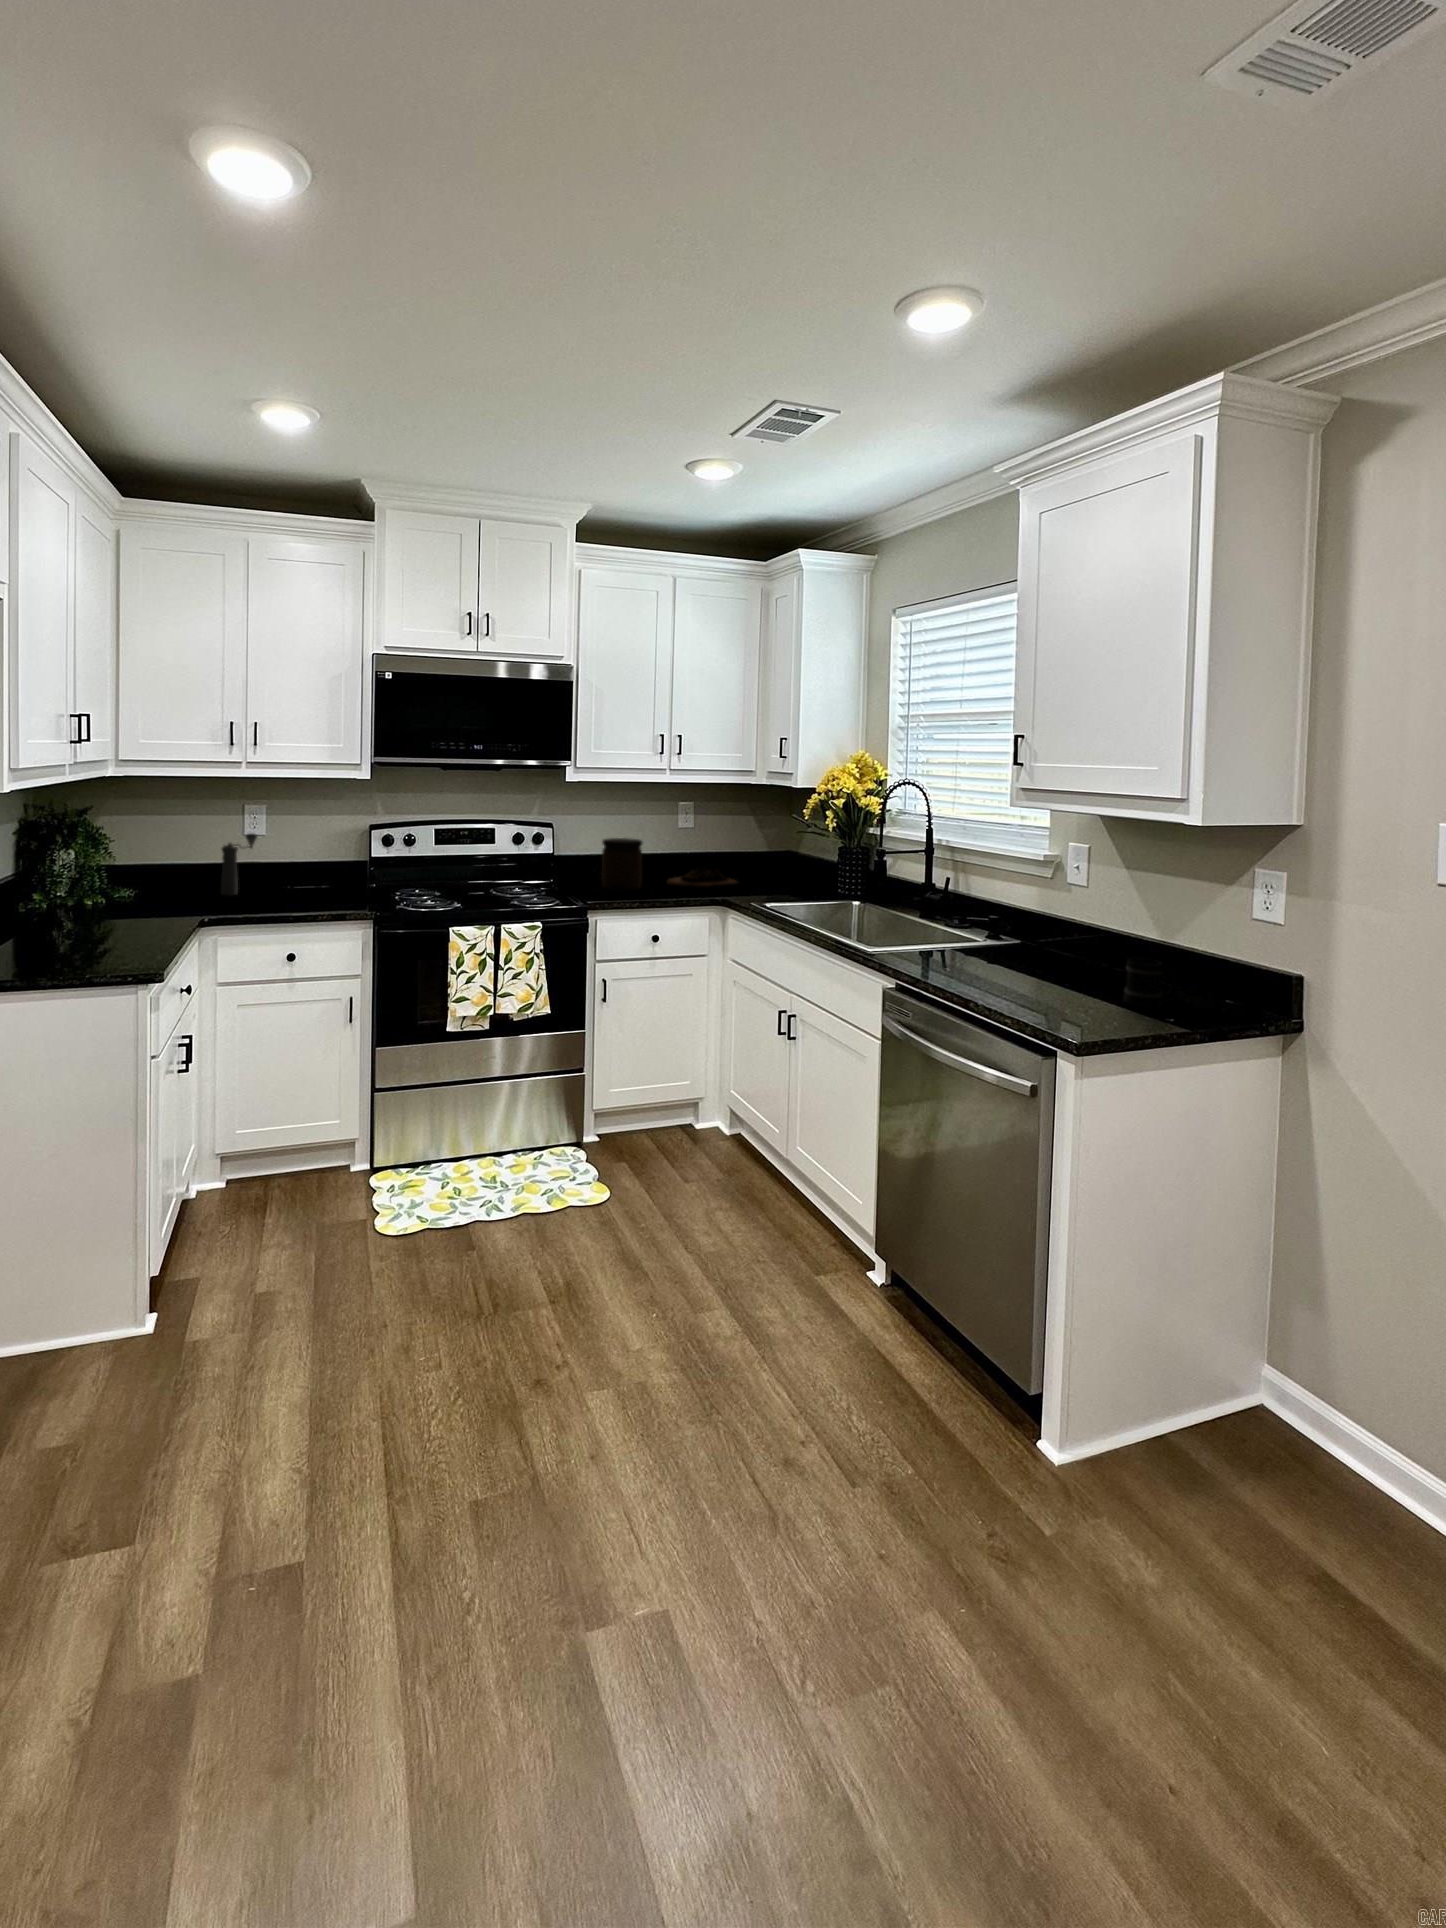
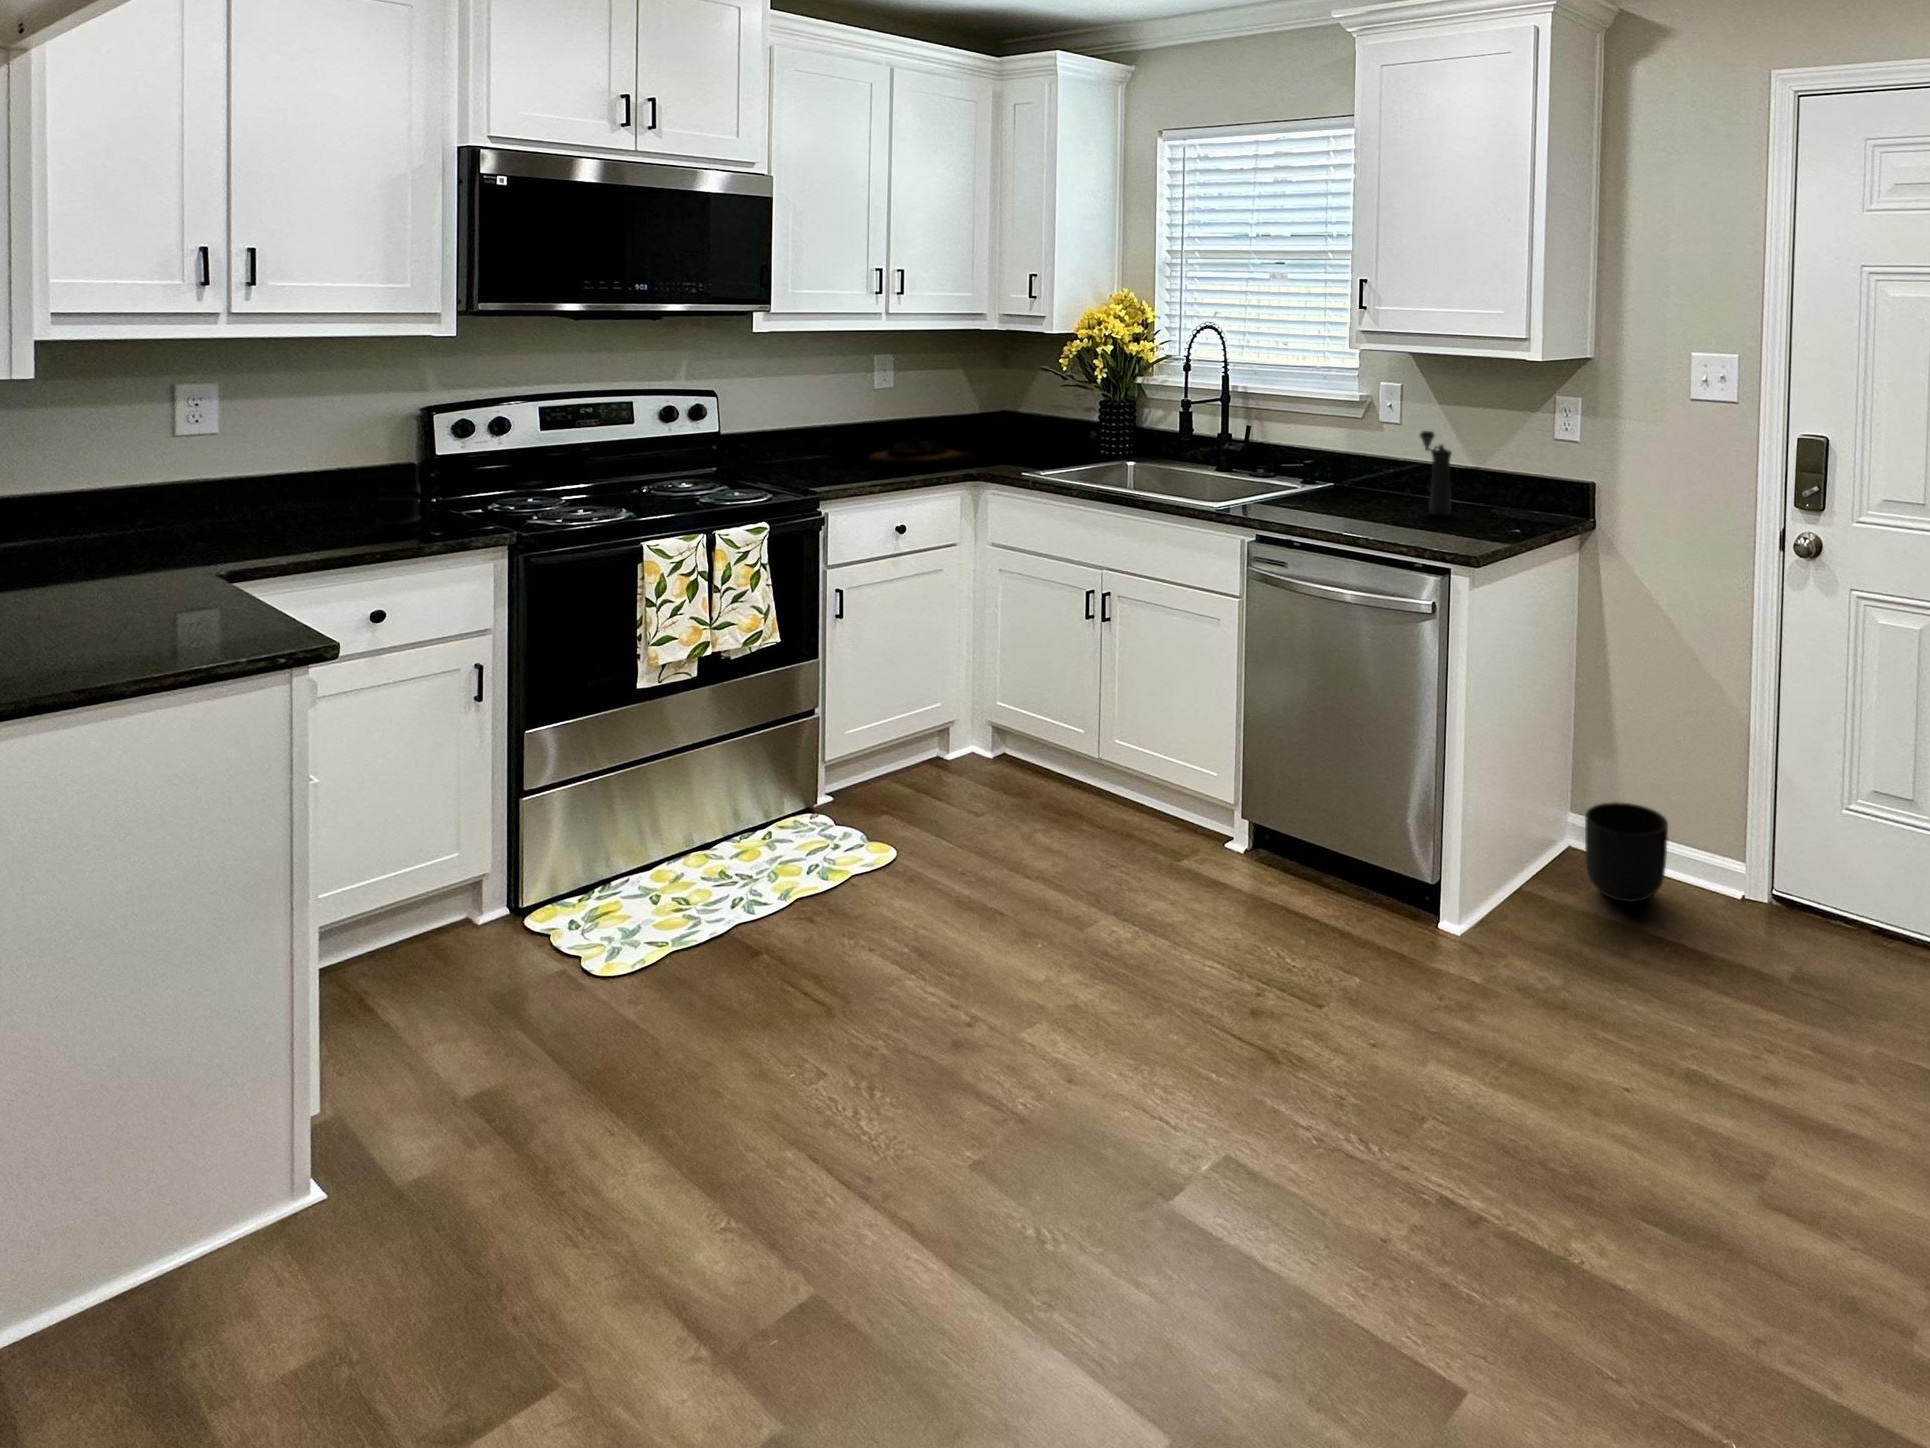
pepper mill: present [221,833,257,896] -> present [1420,431,1452,515]
jar: present [602,838,642,890] -> none [795,406,852,474]
mug: present [1123,958,1179,1007] -> present [375,486,430,534]
planter: none [1248,1354,1367,1494] -> present [1585,802,1668,902]

